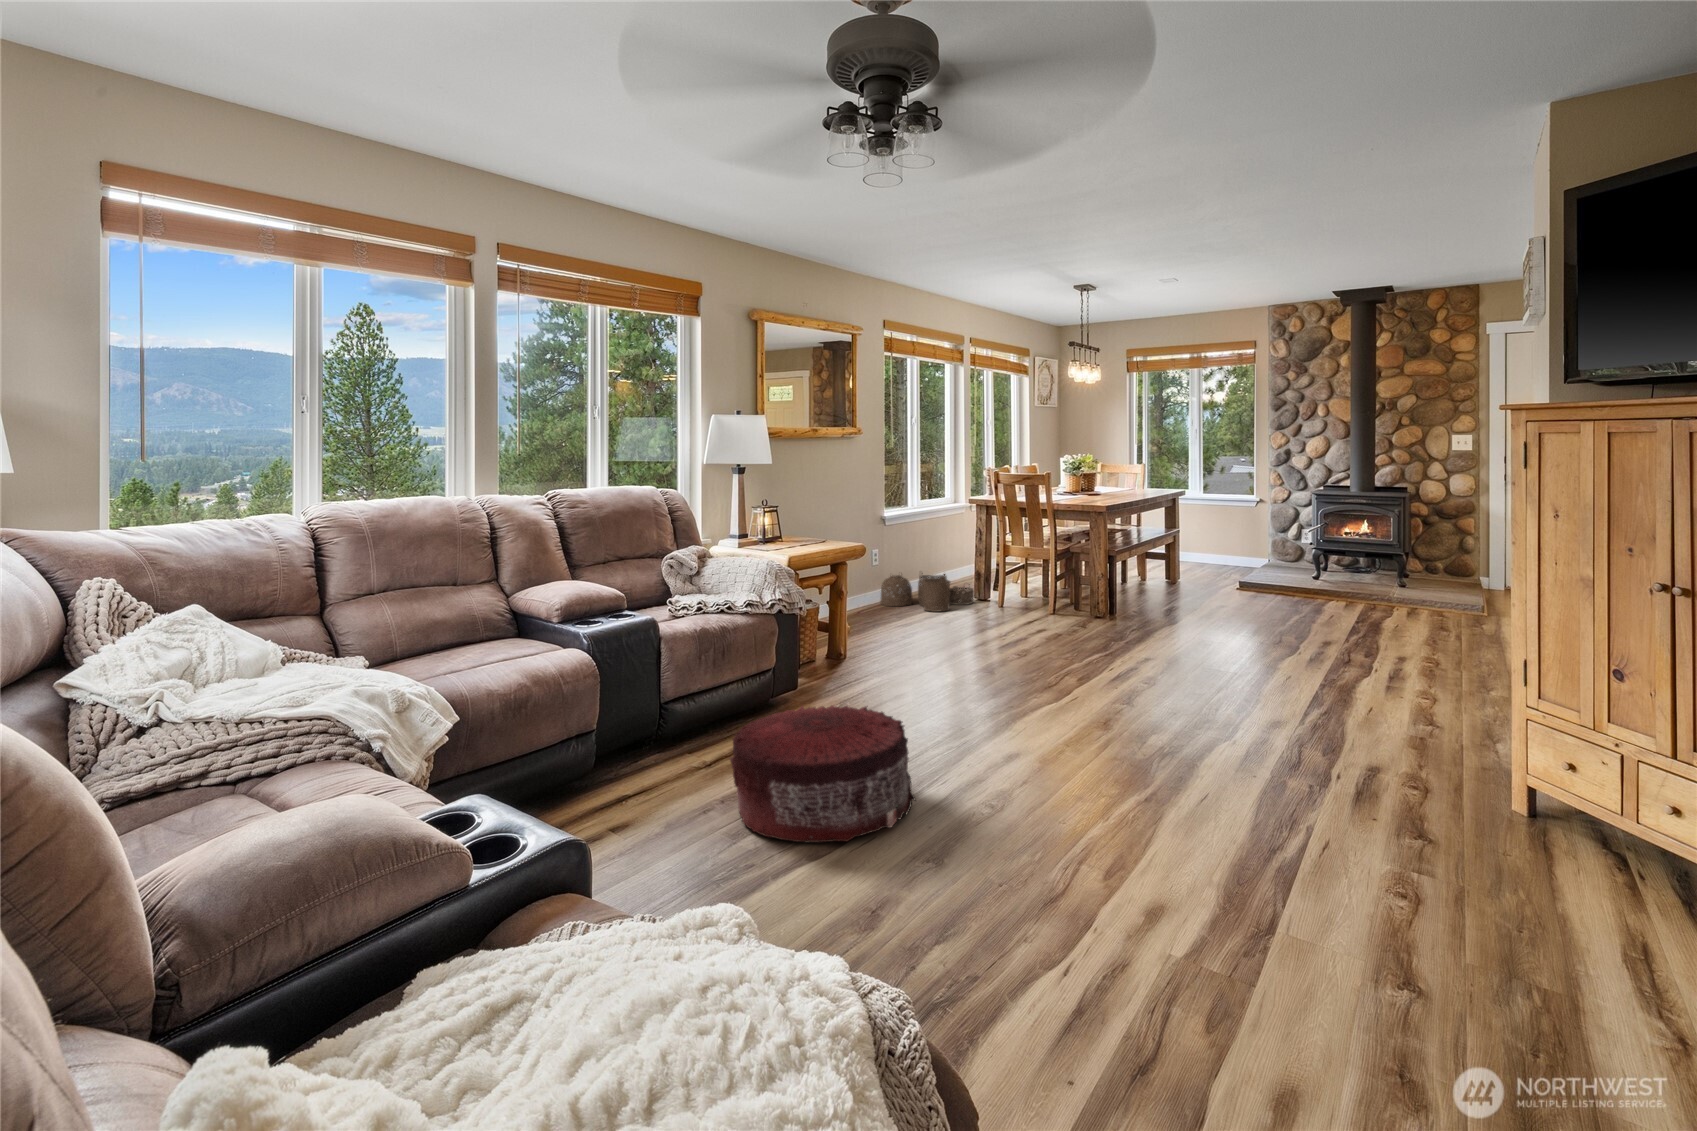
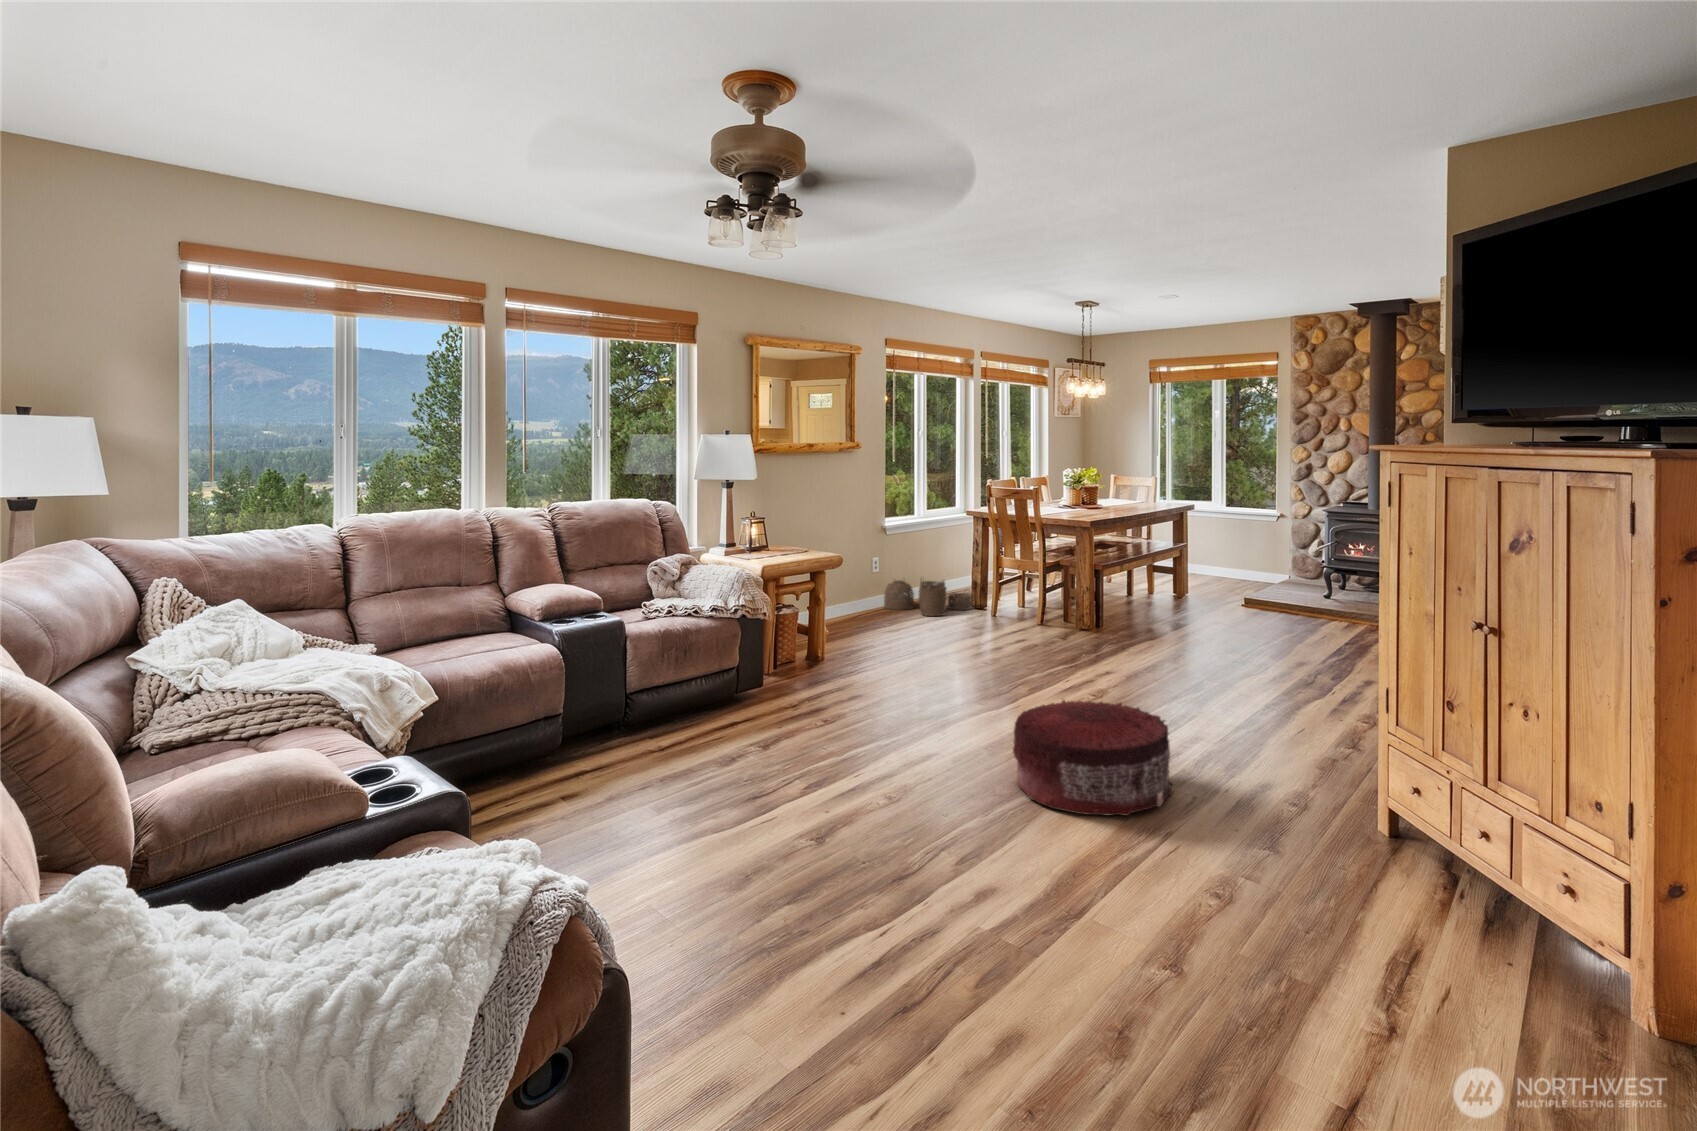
pouf: present [730,706,915,842] -> present [1013,700,1172,816]

